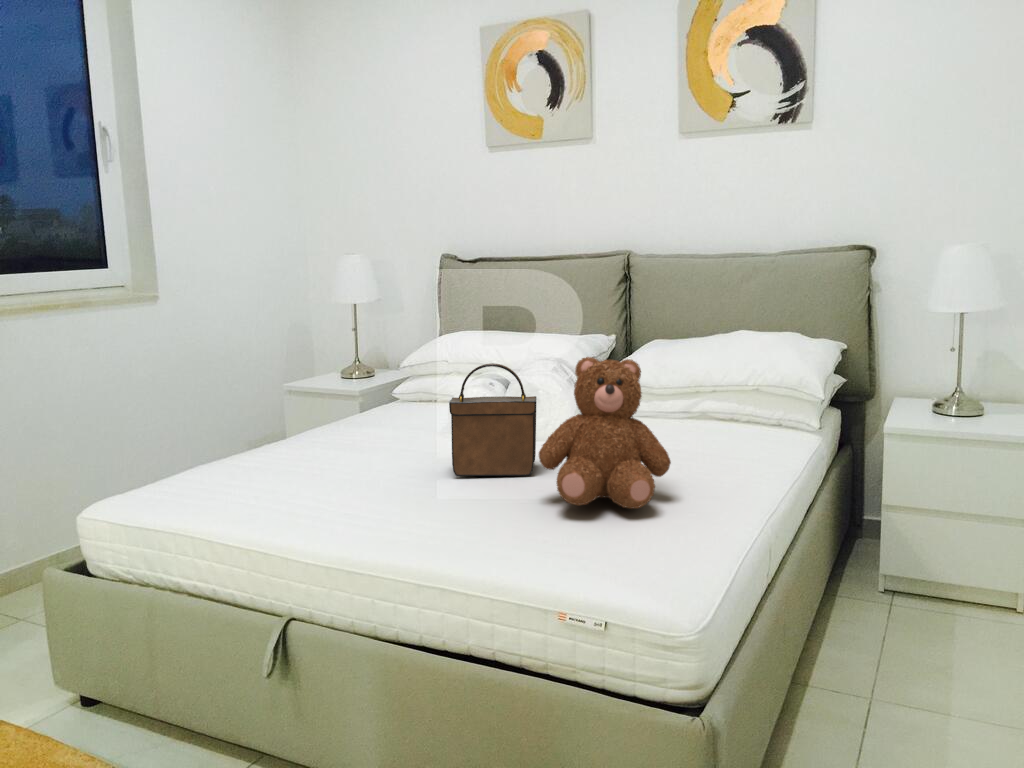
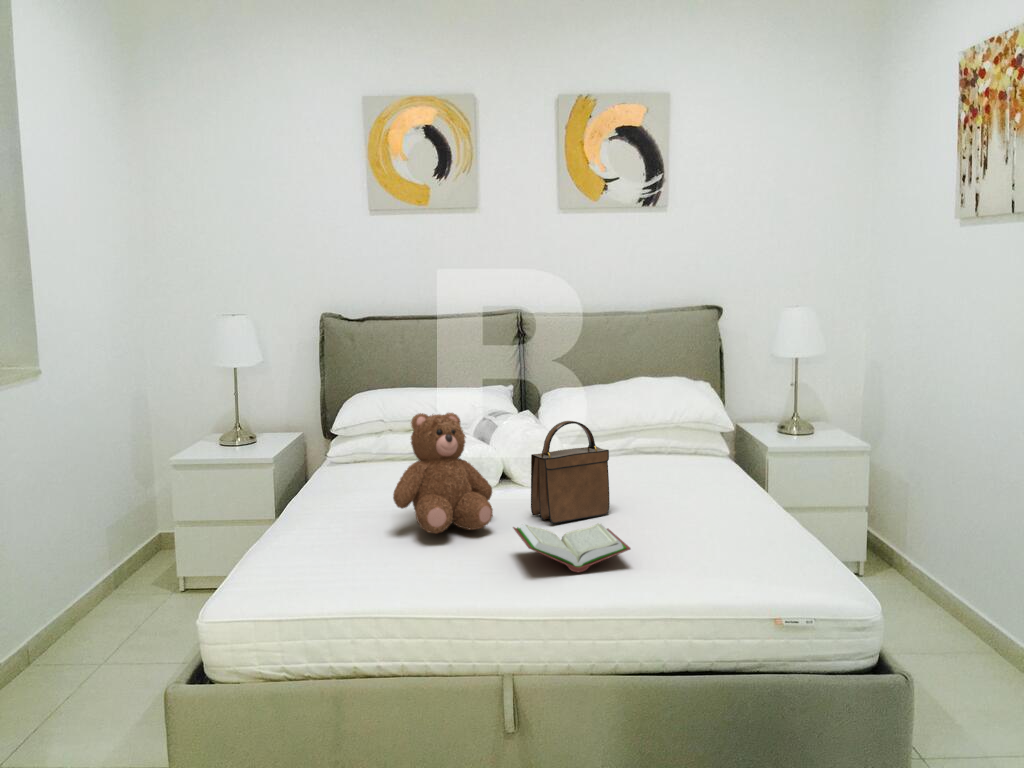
teddy bear: present [539,357,671,509] -> present [393,413,493,533]
book: none [331,465,470,524] -> present [513,523,631,572]

